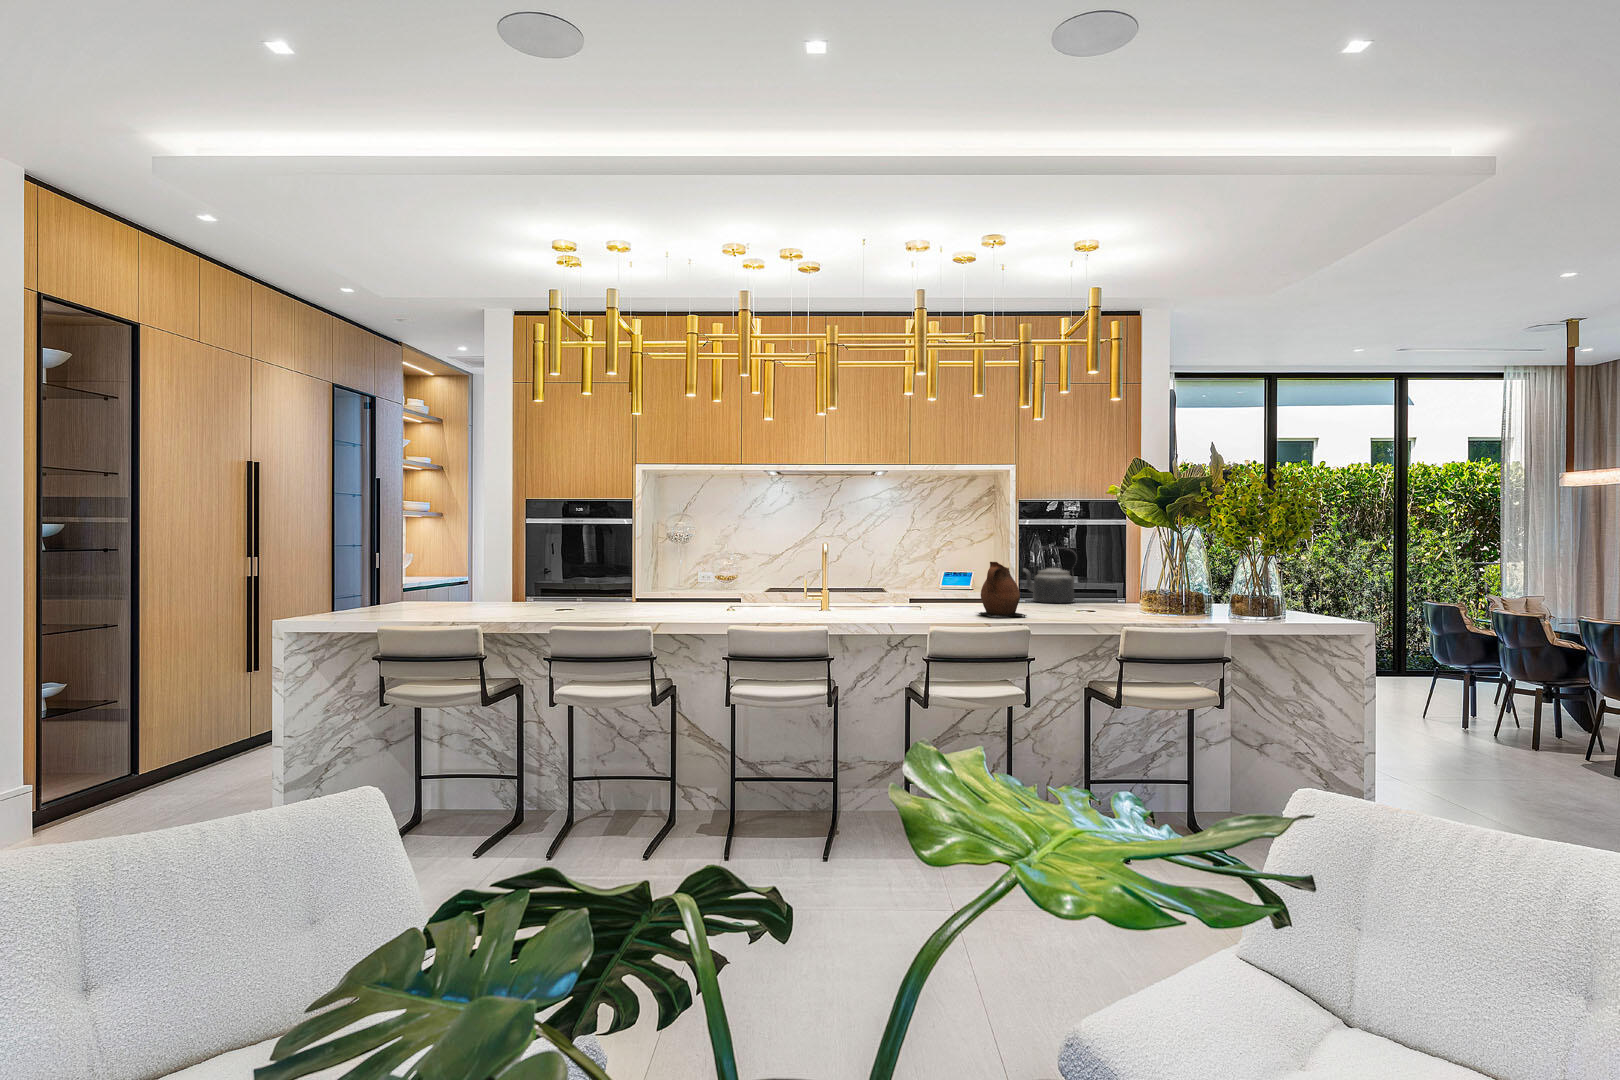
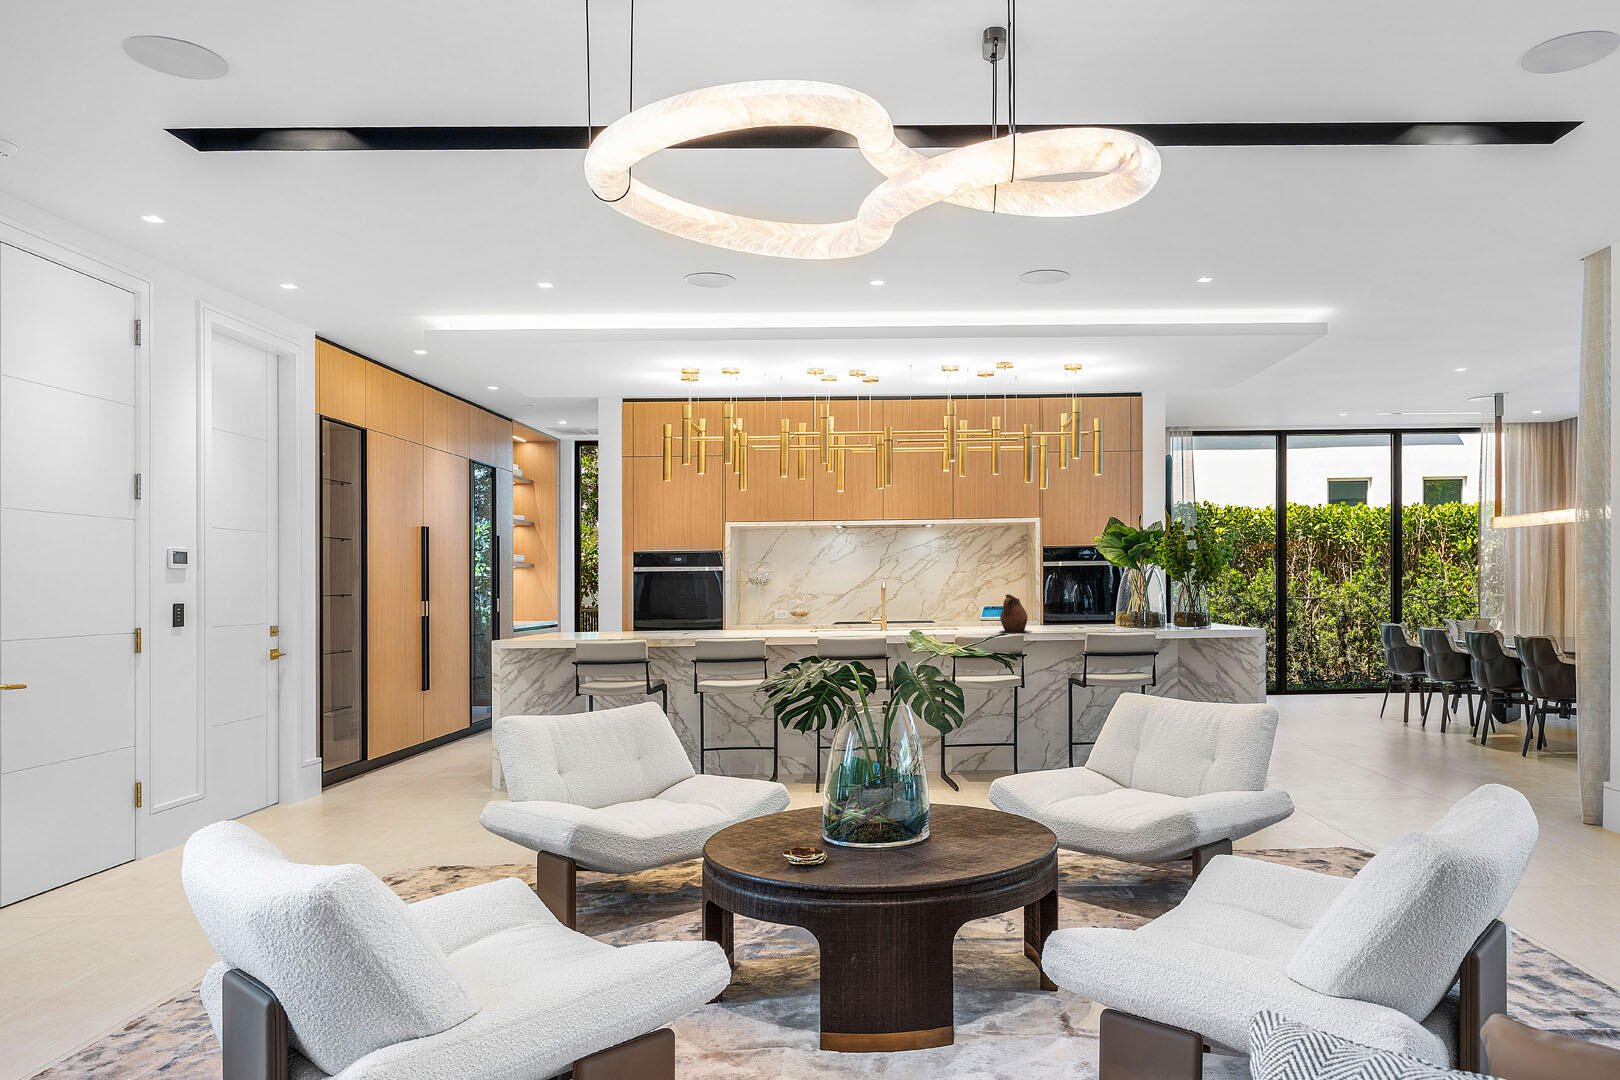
kettle: present [1023,547,1076,603] -> none [1039,584,1079,627]

